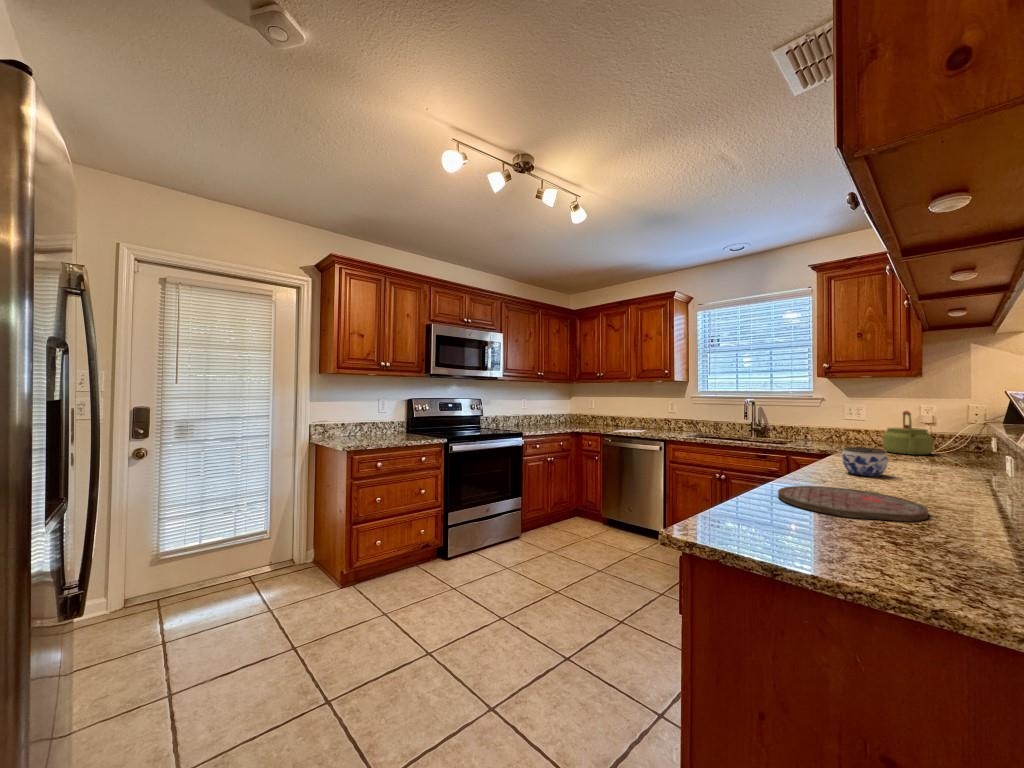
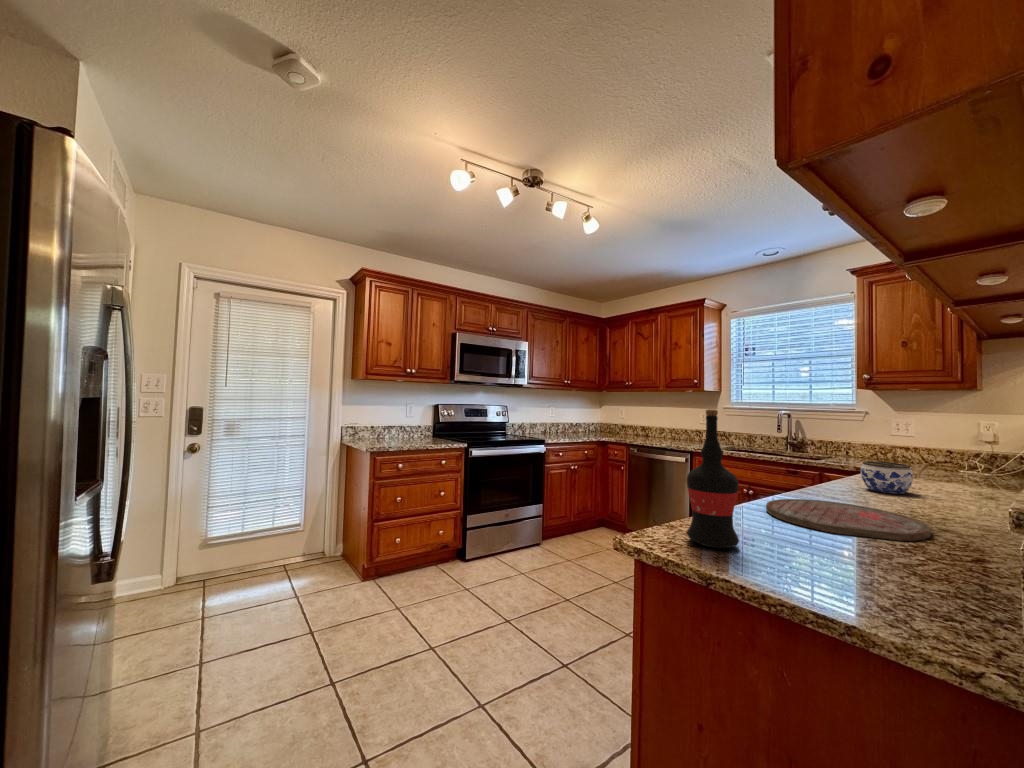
wine bottle: none [731,407,783,539] -> present [687,409,739,548]
kettle: present [883,411,933,455] -> none [928,425,988,475]

